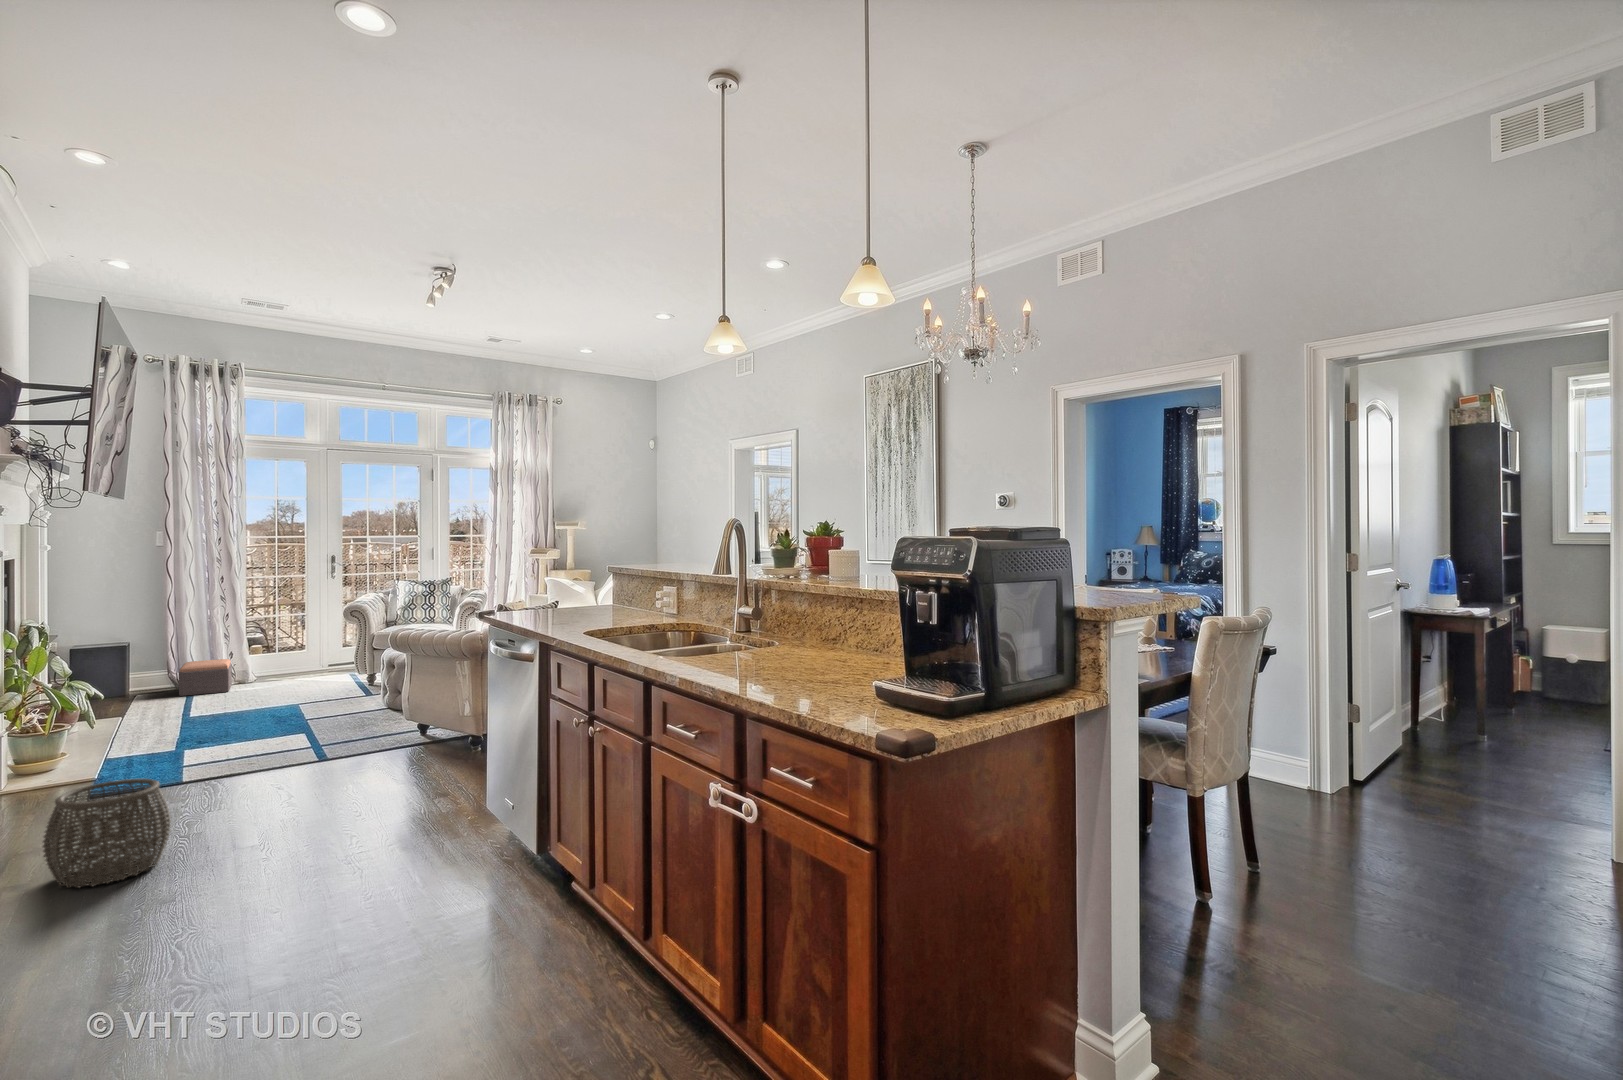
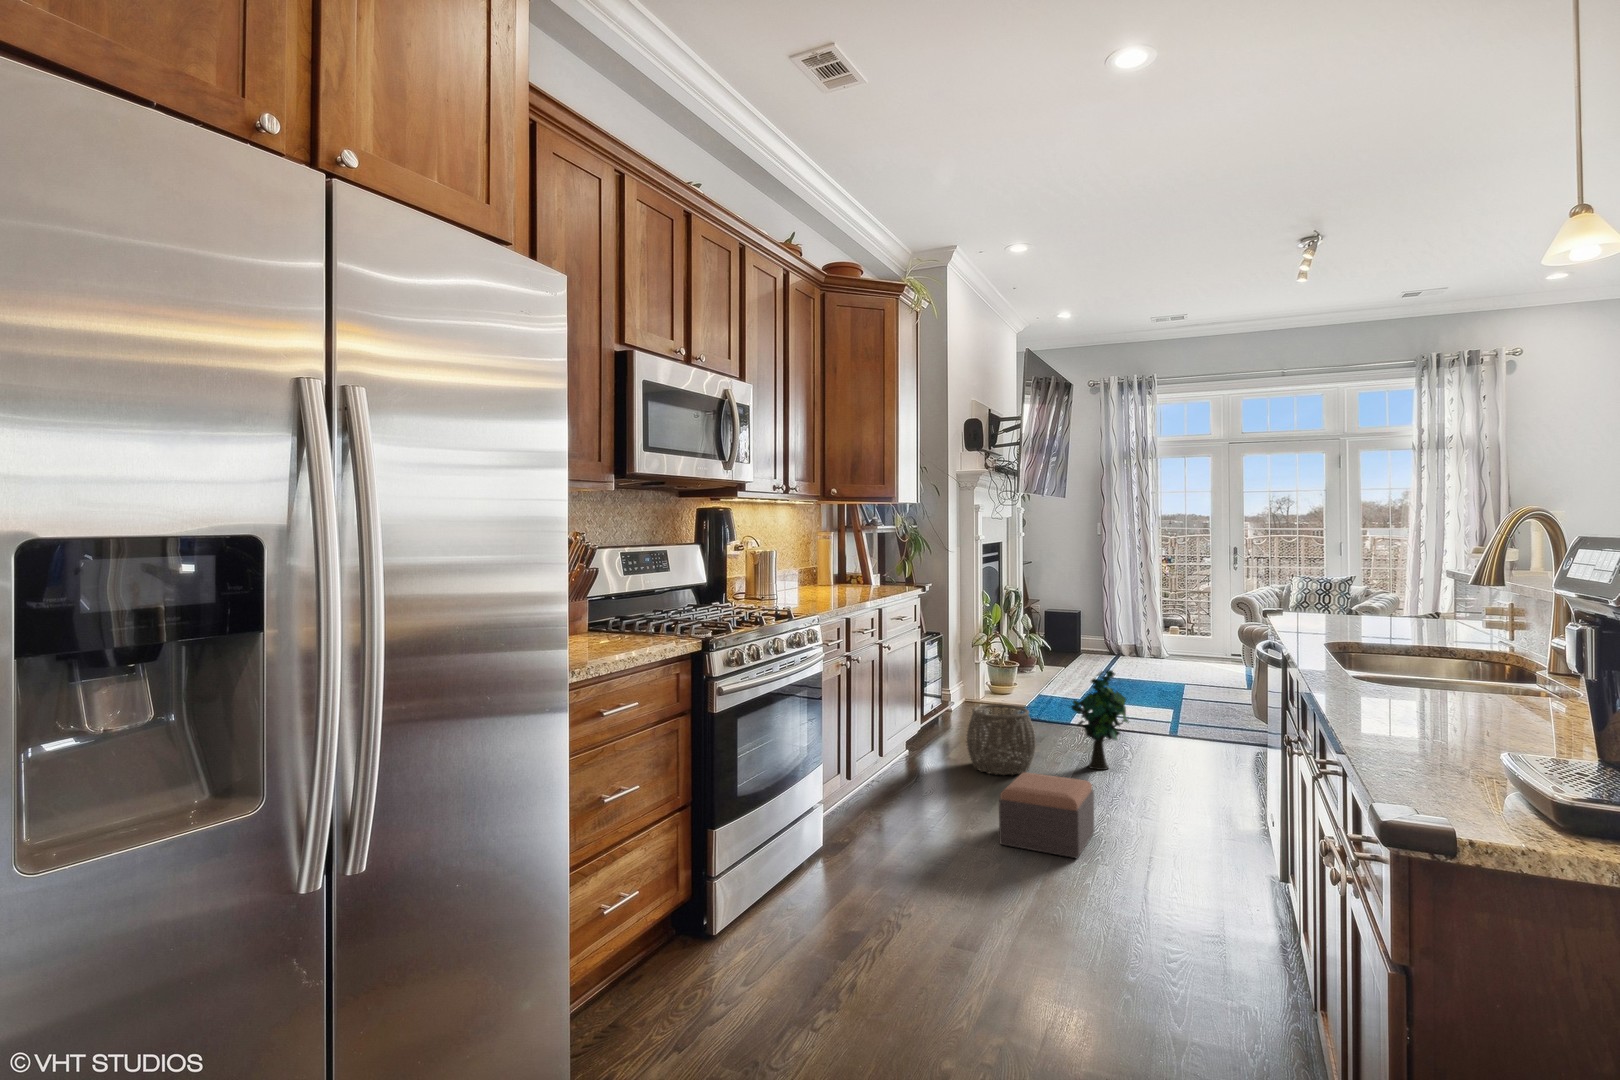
footstool: present [179,659,232,696] -> present [999,772,1094,858]
decorative plant: none [214,705,299,830] -> present [1071,670,1129,770]

